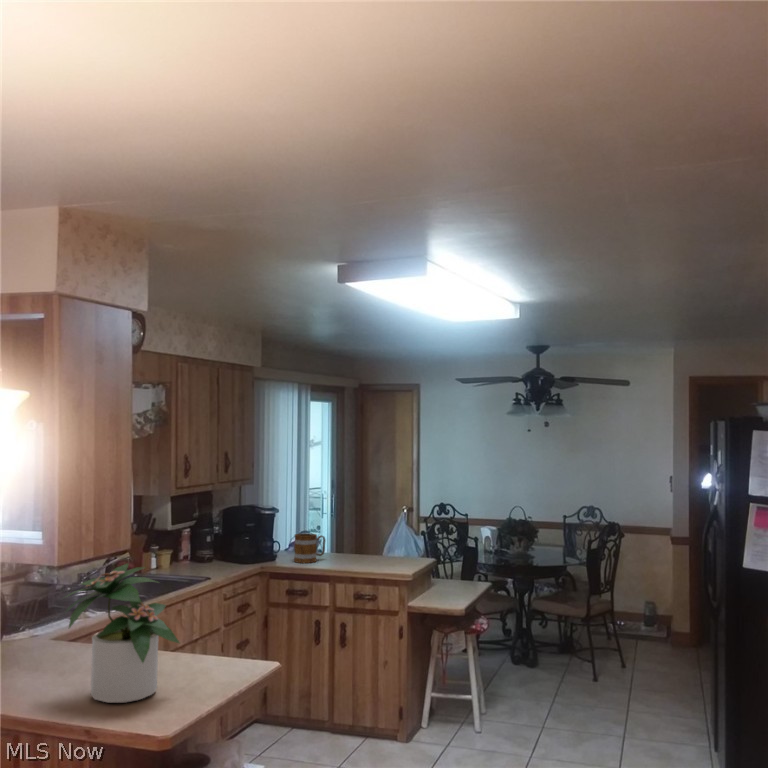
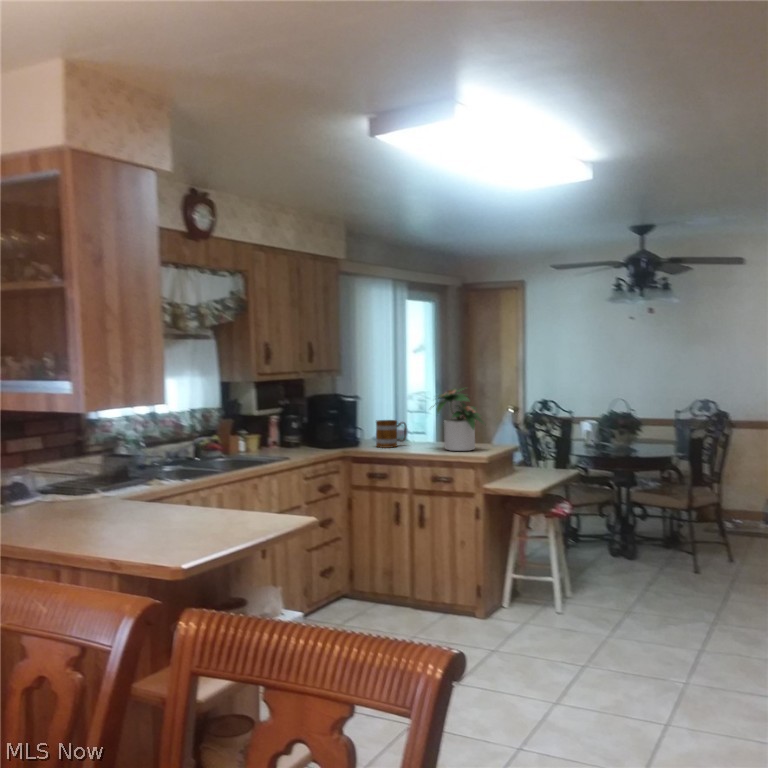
potted plant: present [66,564,179,703] -> present [433,388,484,451]

